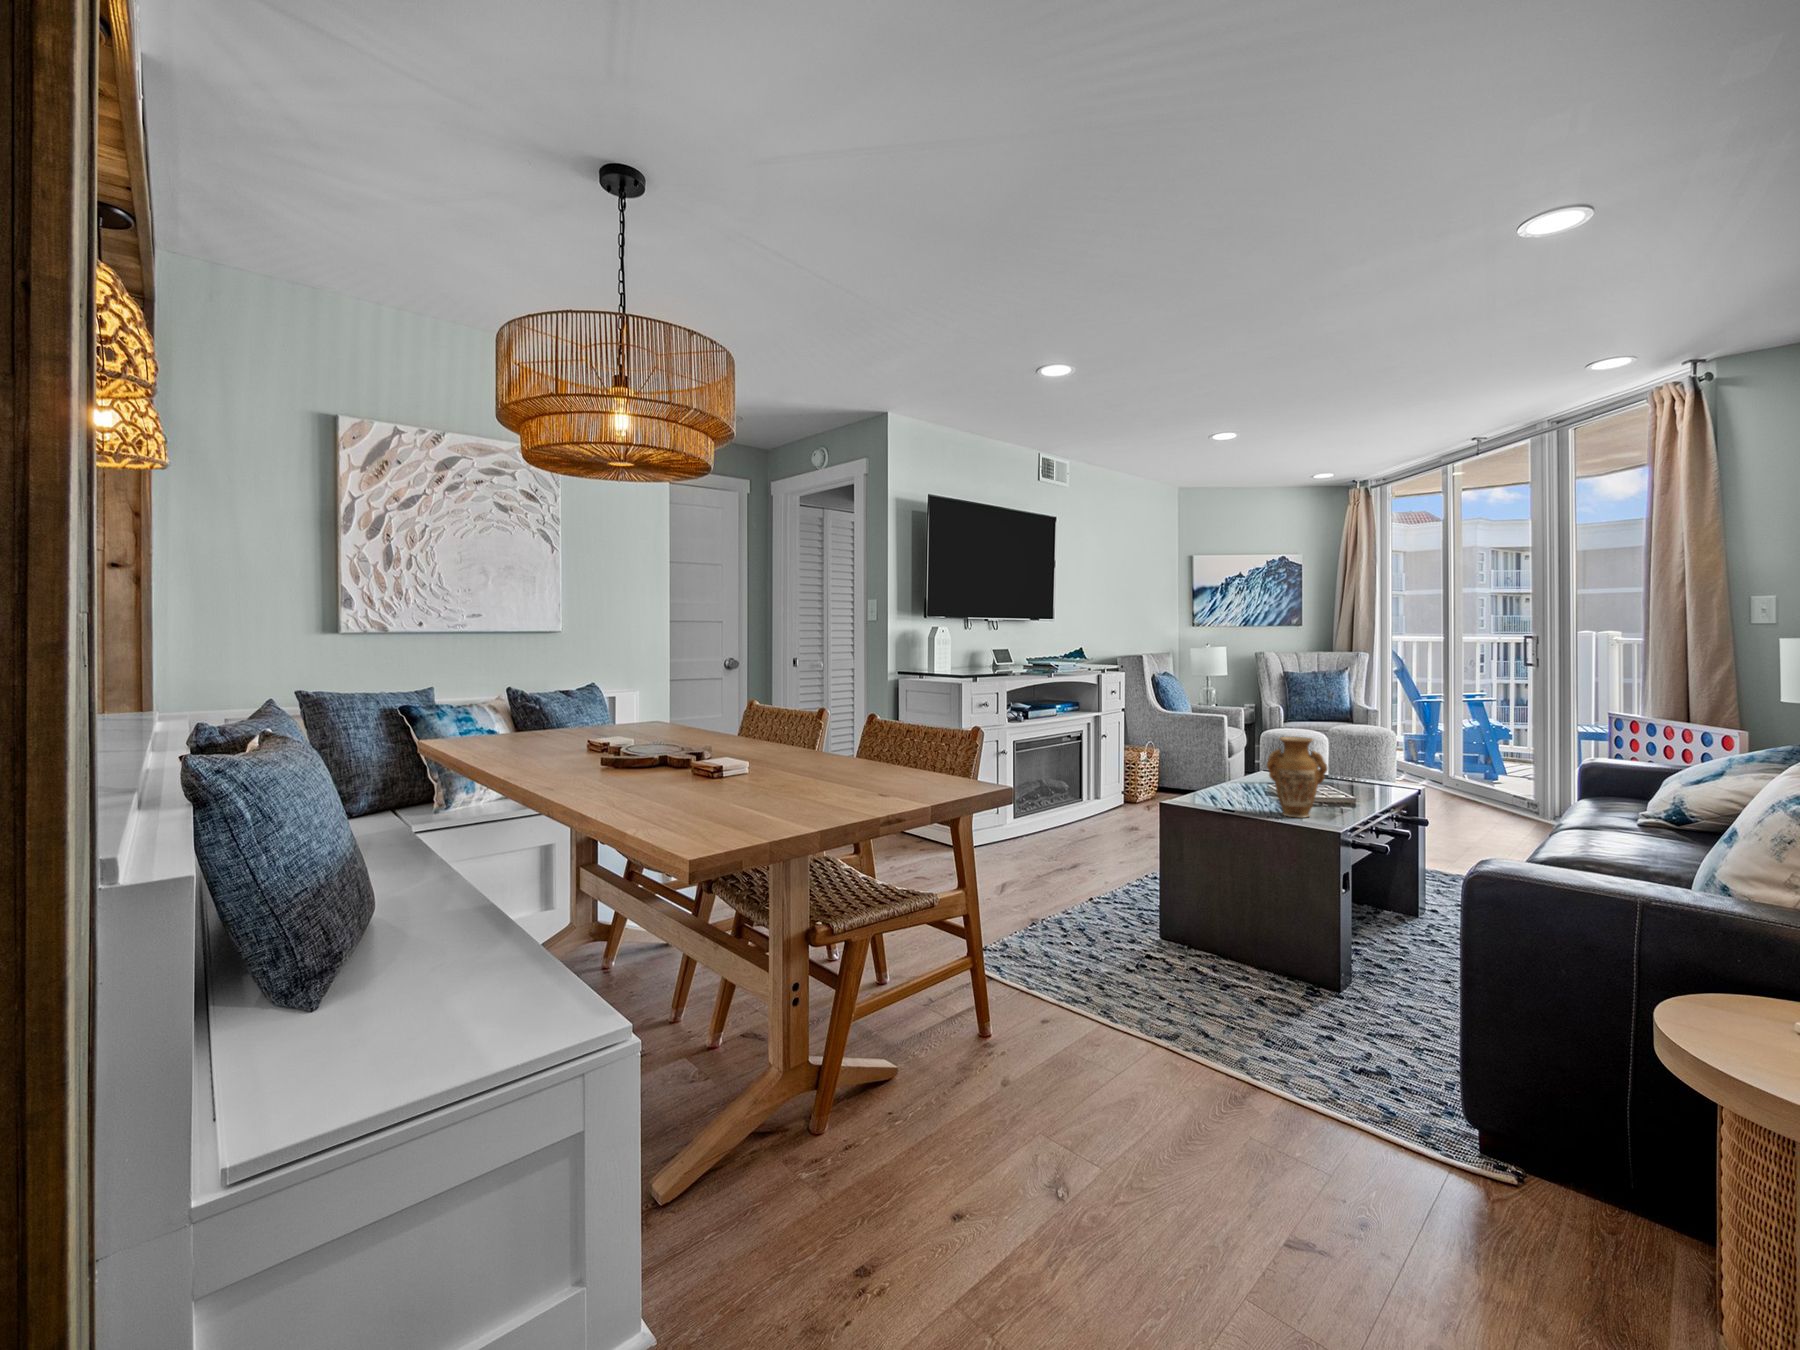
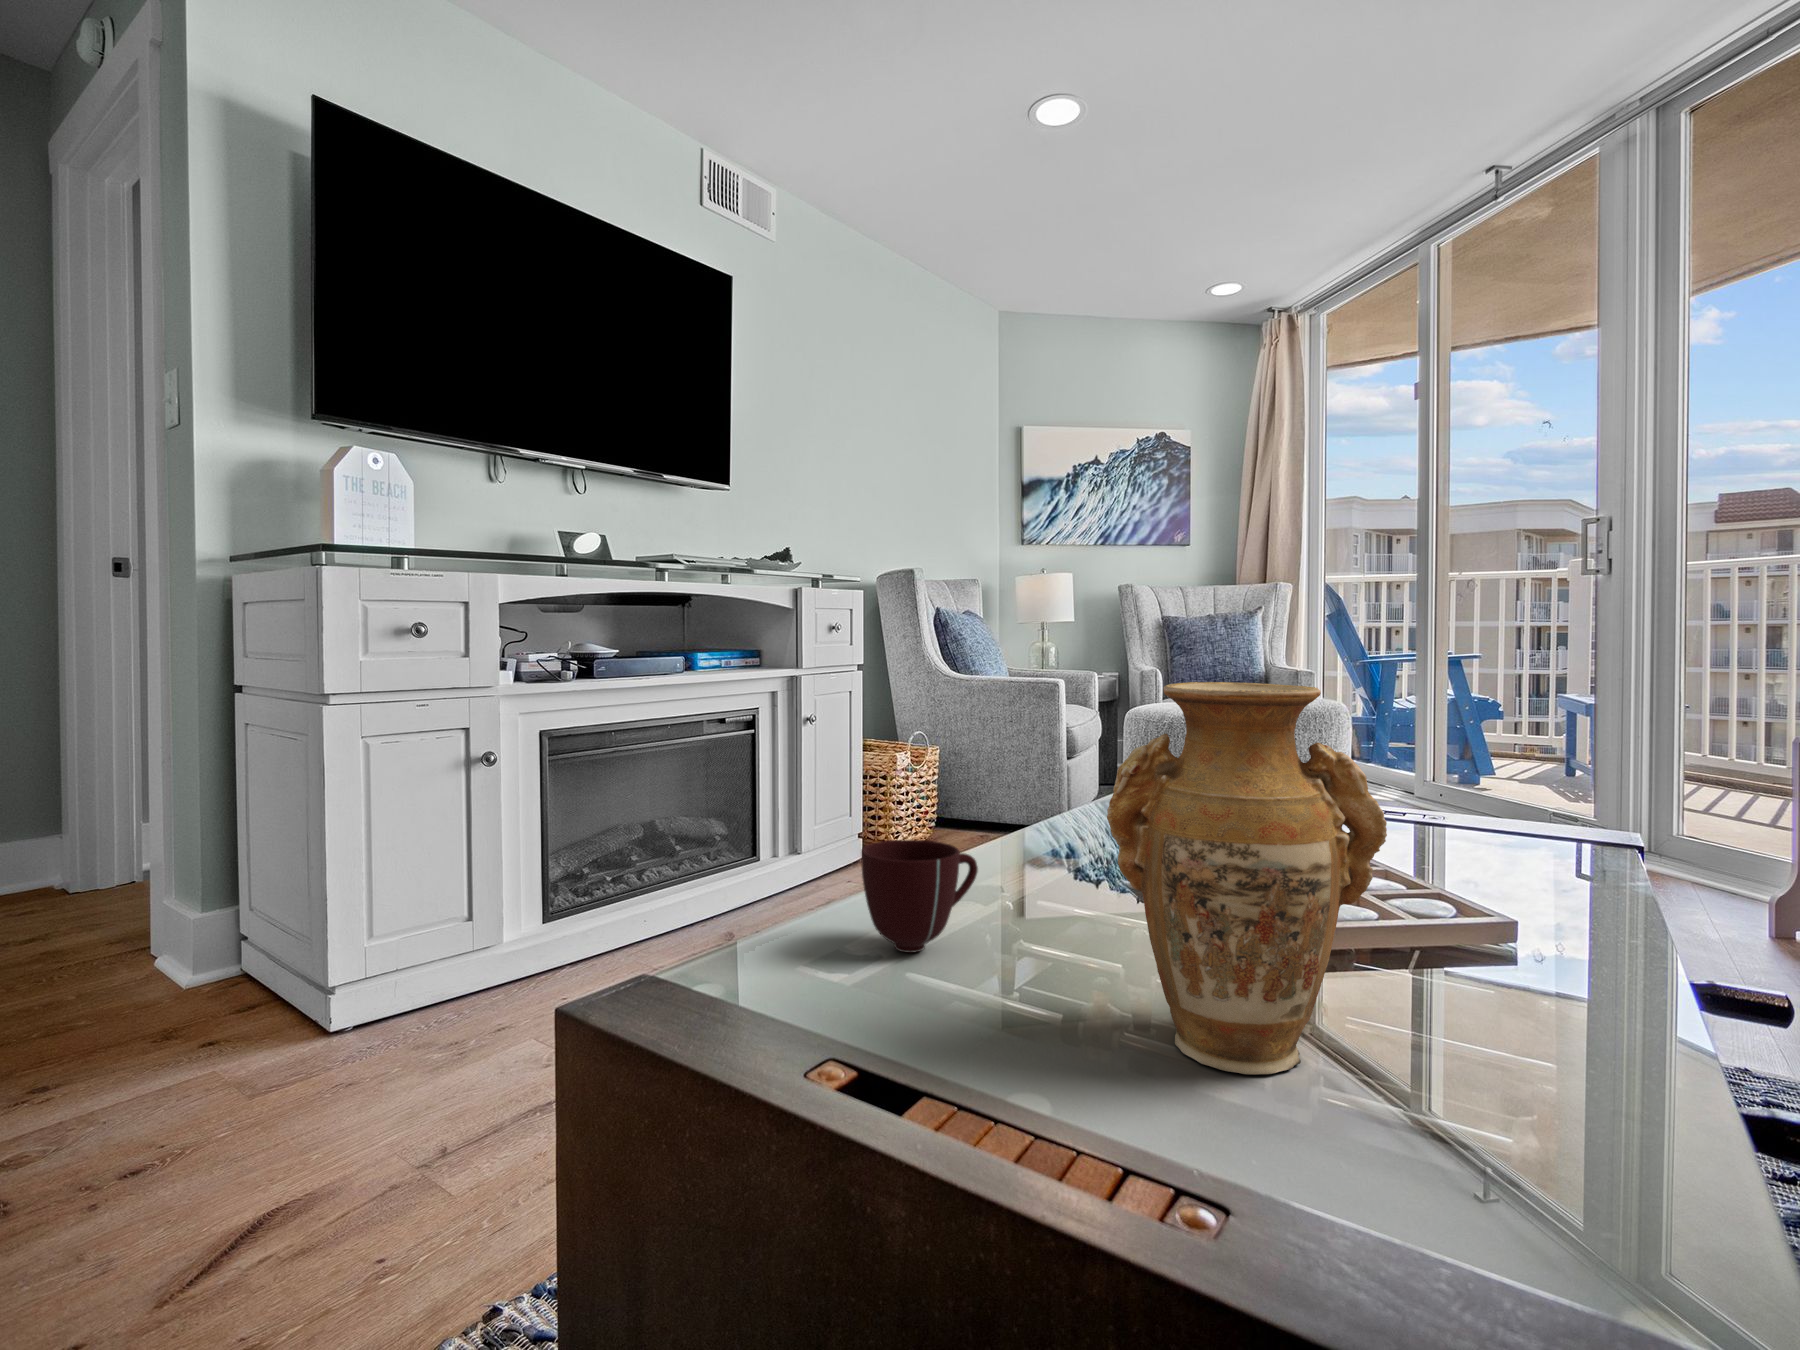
mug: none [1199,774,1228,802] -> present [861,840,978,953]

